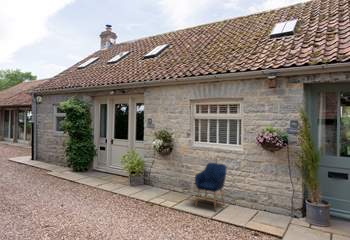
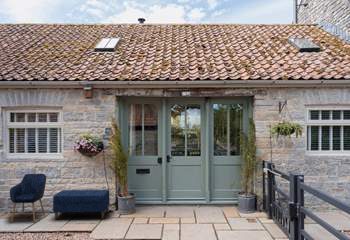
bench: none [233,183,294,225] -> present [53,190,110,219]

